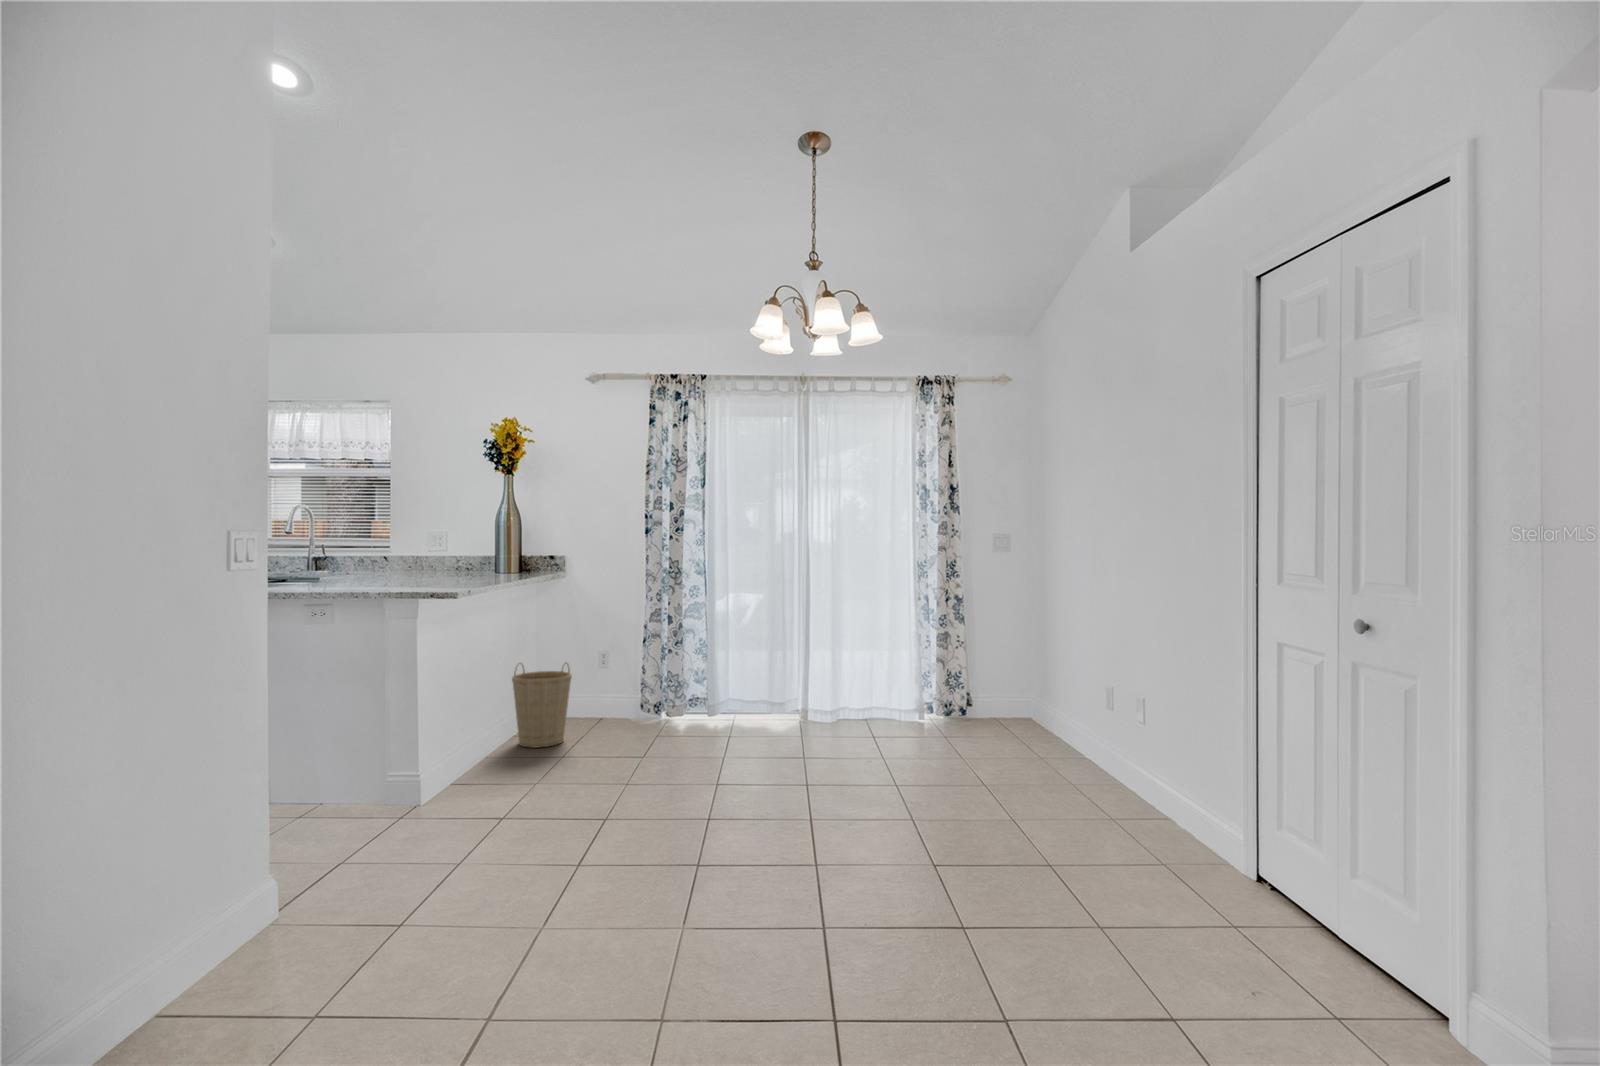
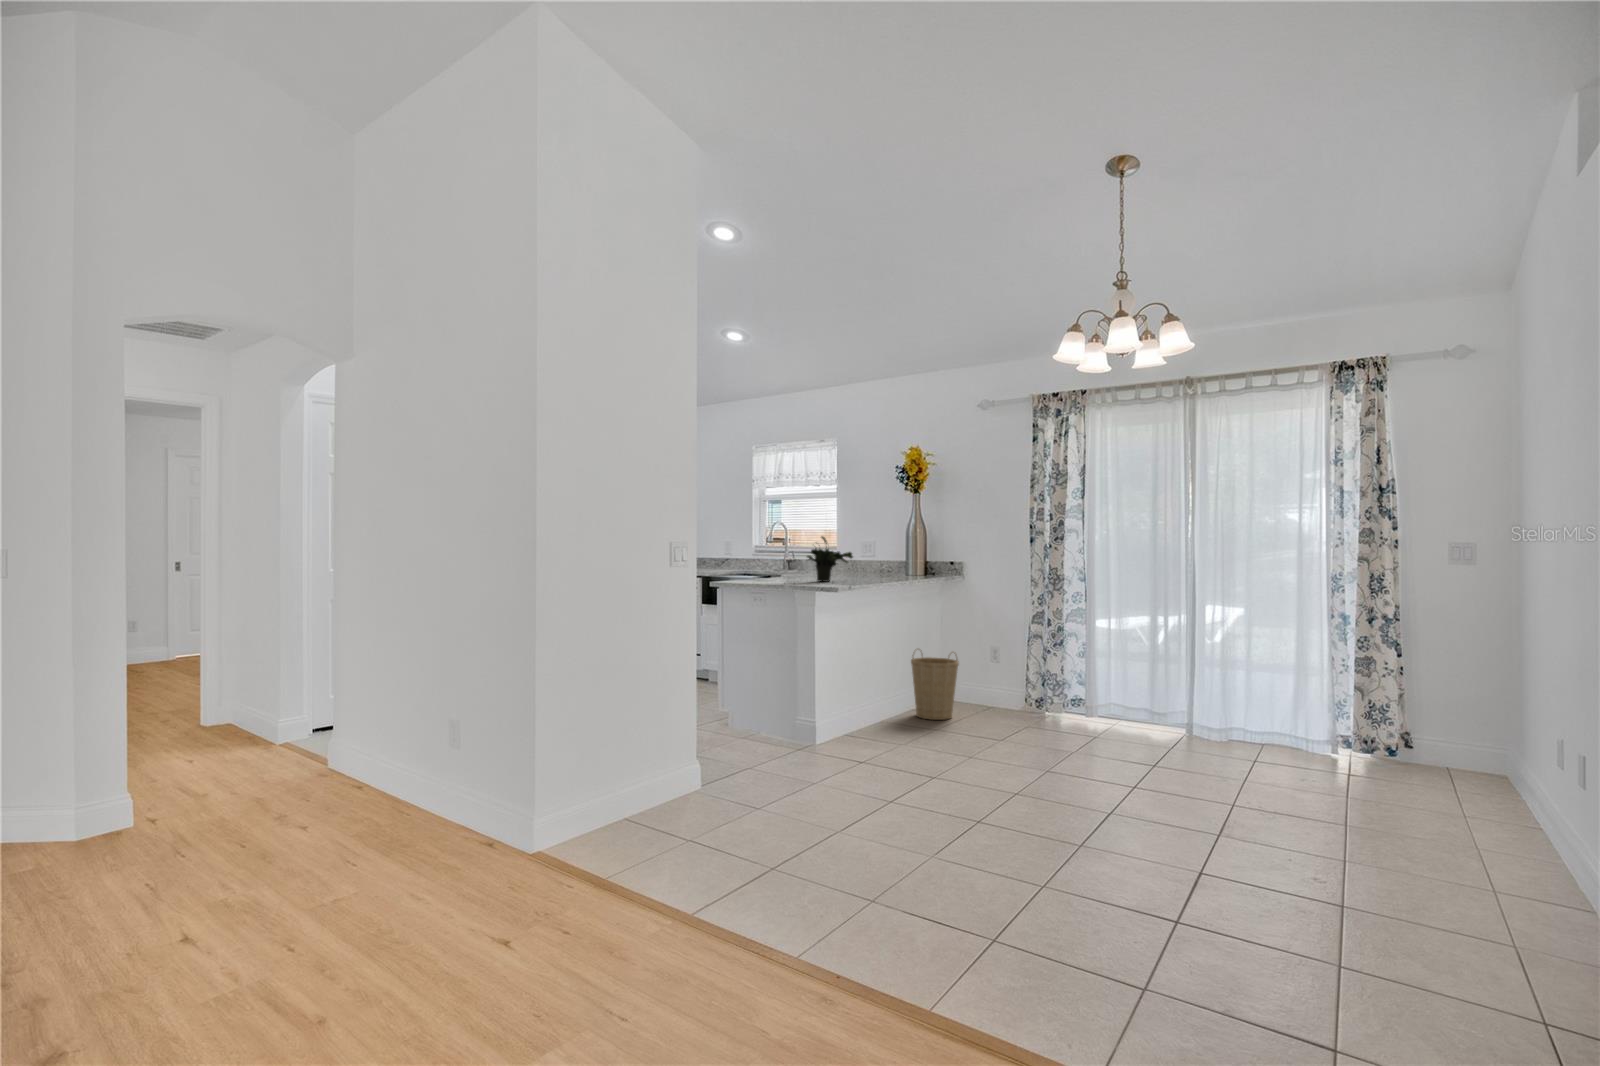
potted plant: none [368,524,442,586] -> present [807,536,853,582]

